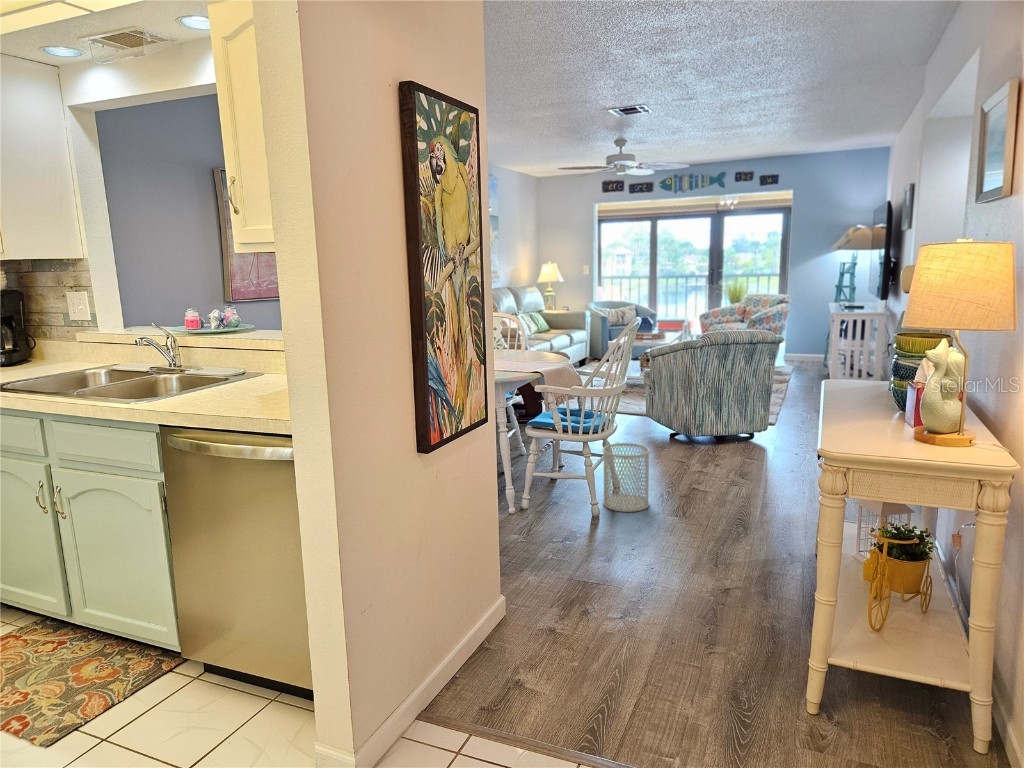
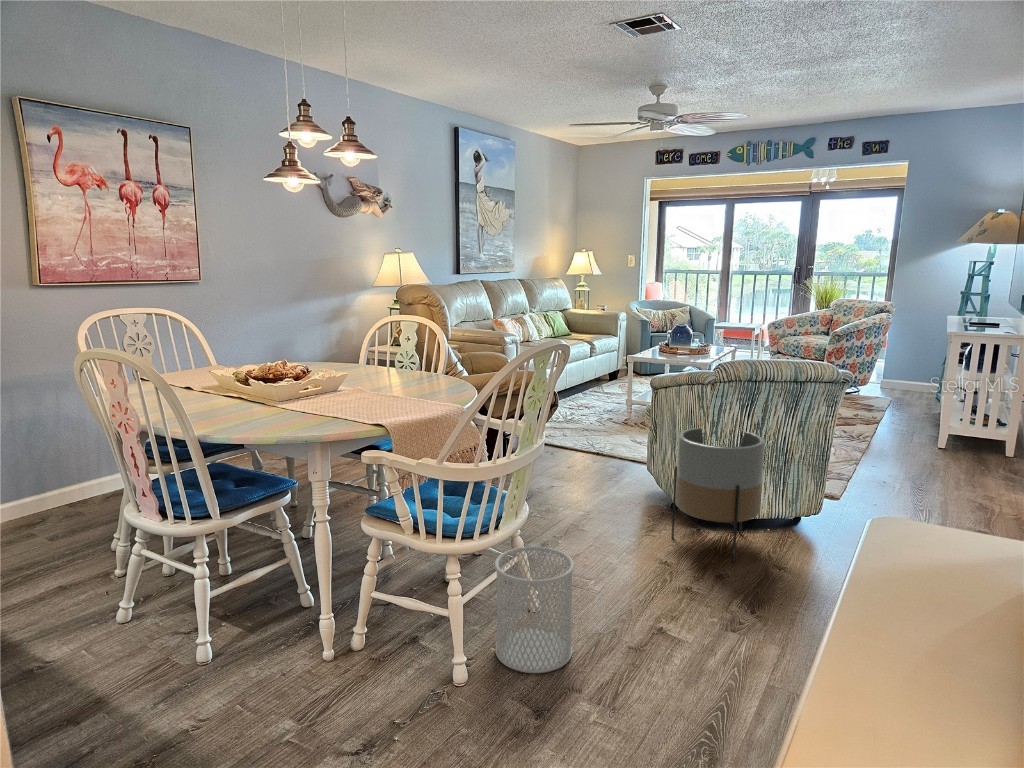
planter: none [677,377,735,460] -> present [672,428,765,563]

